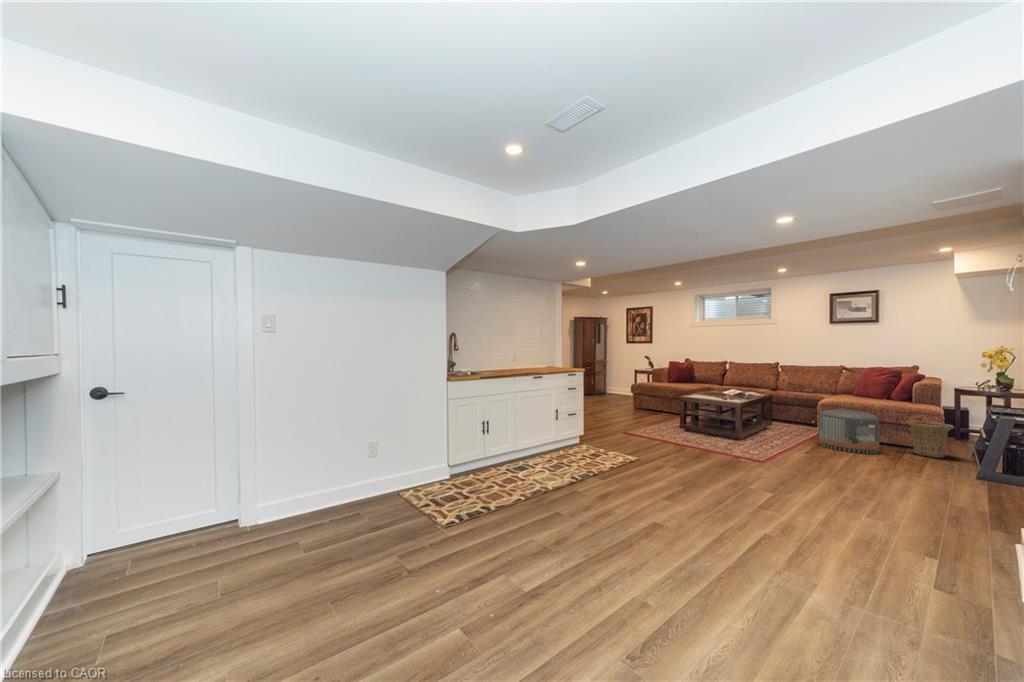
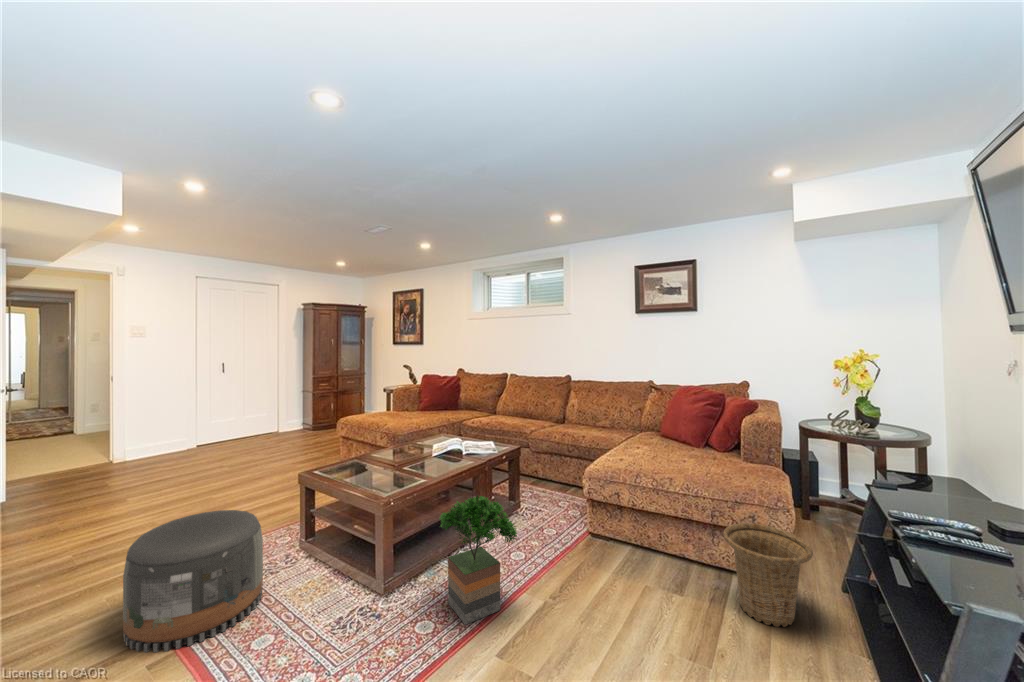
potted tree: none [760,399,802,445] -> present [440,496,517,625]
pouf: present [819,409,879,454] -> present [123,510,263,652]

